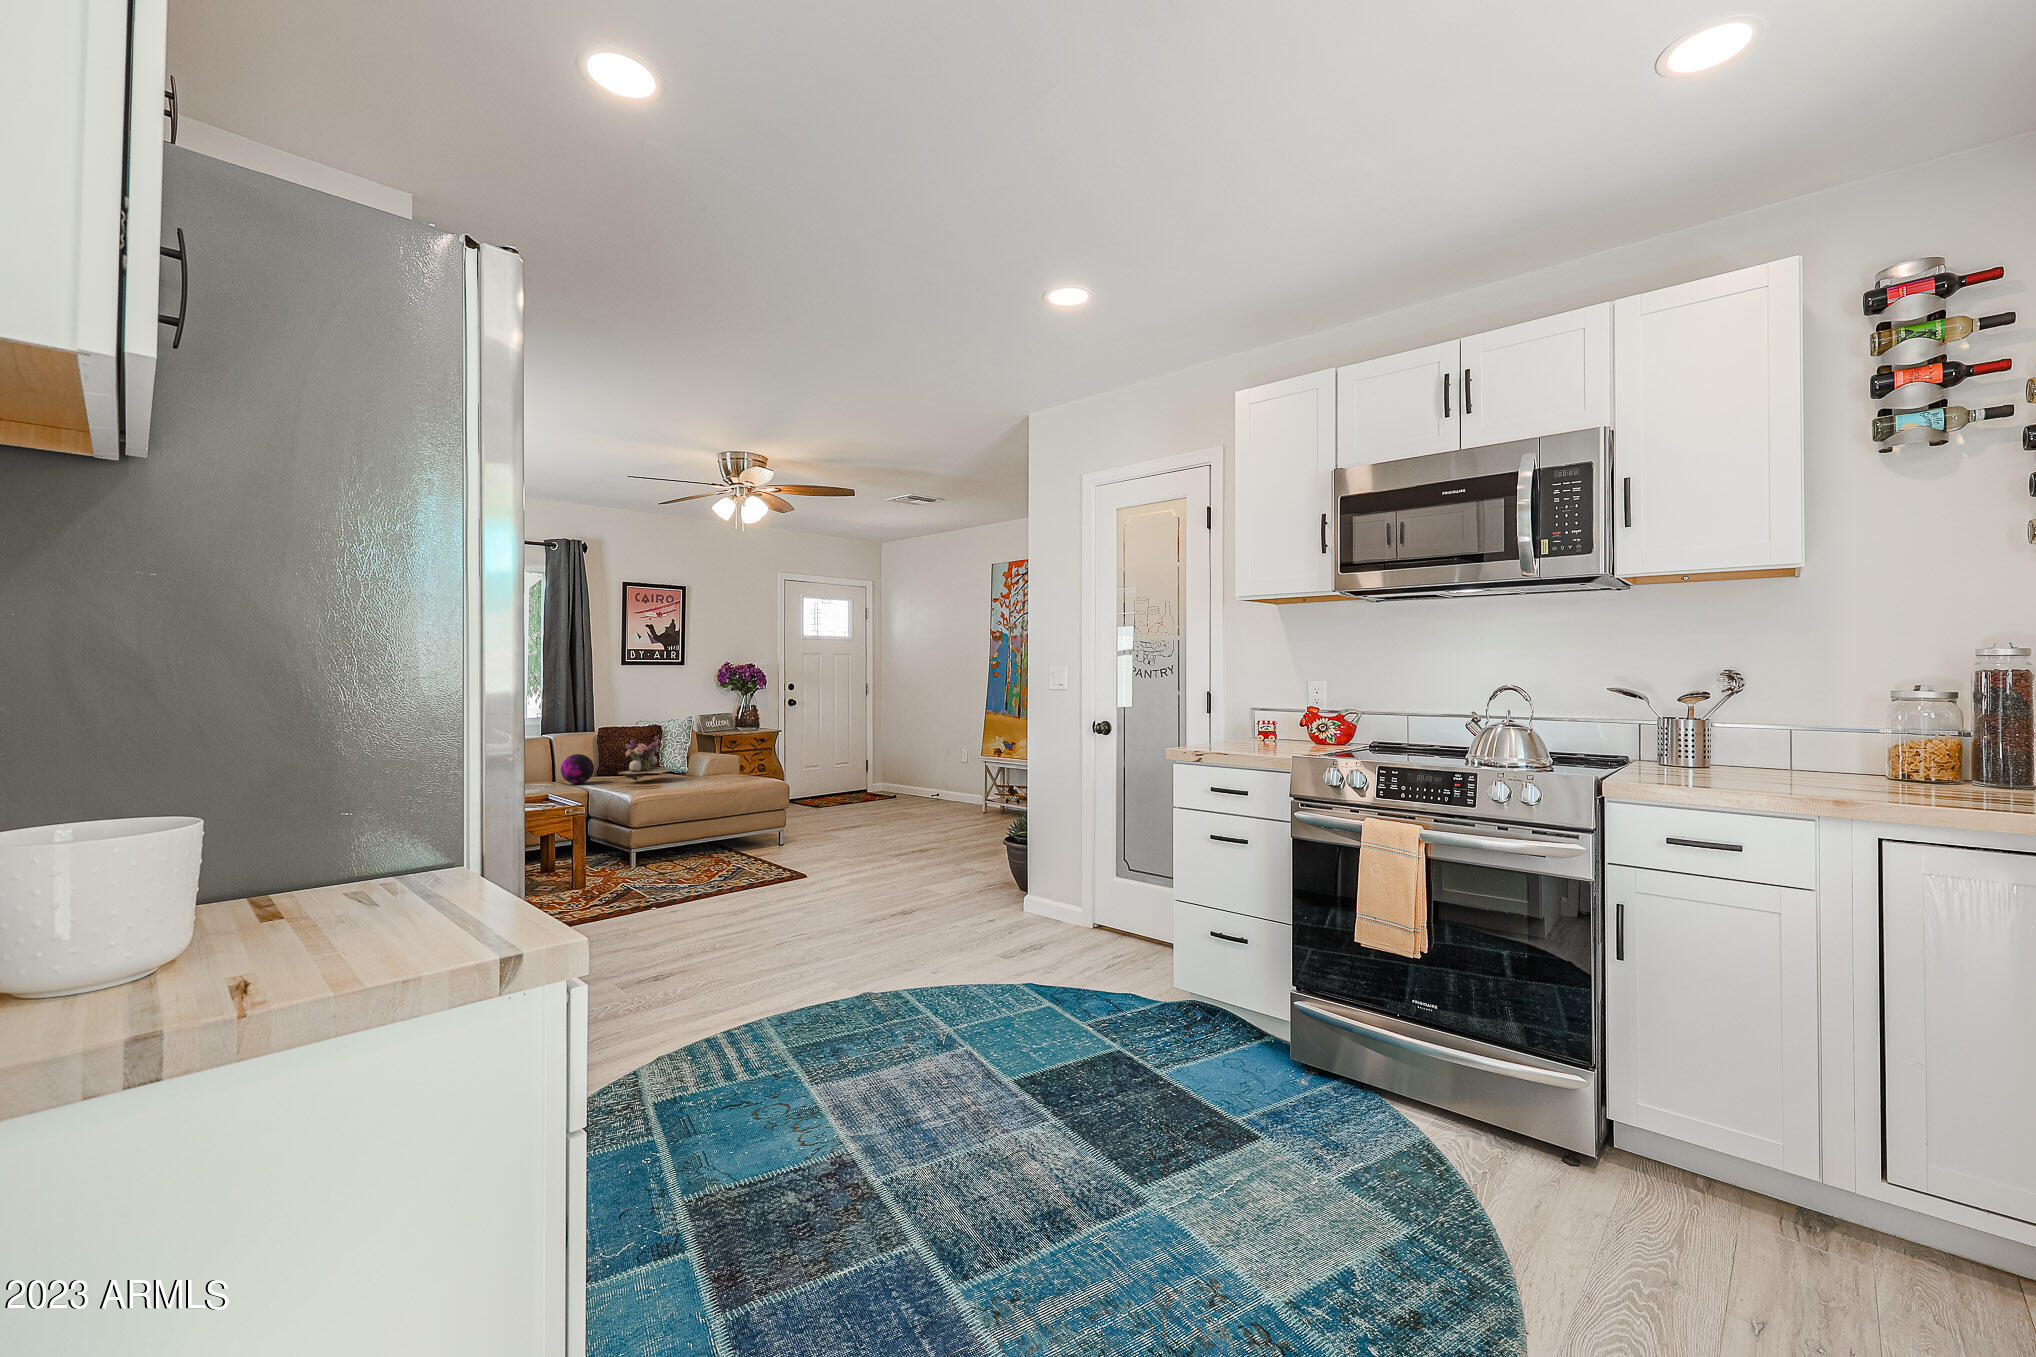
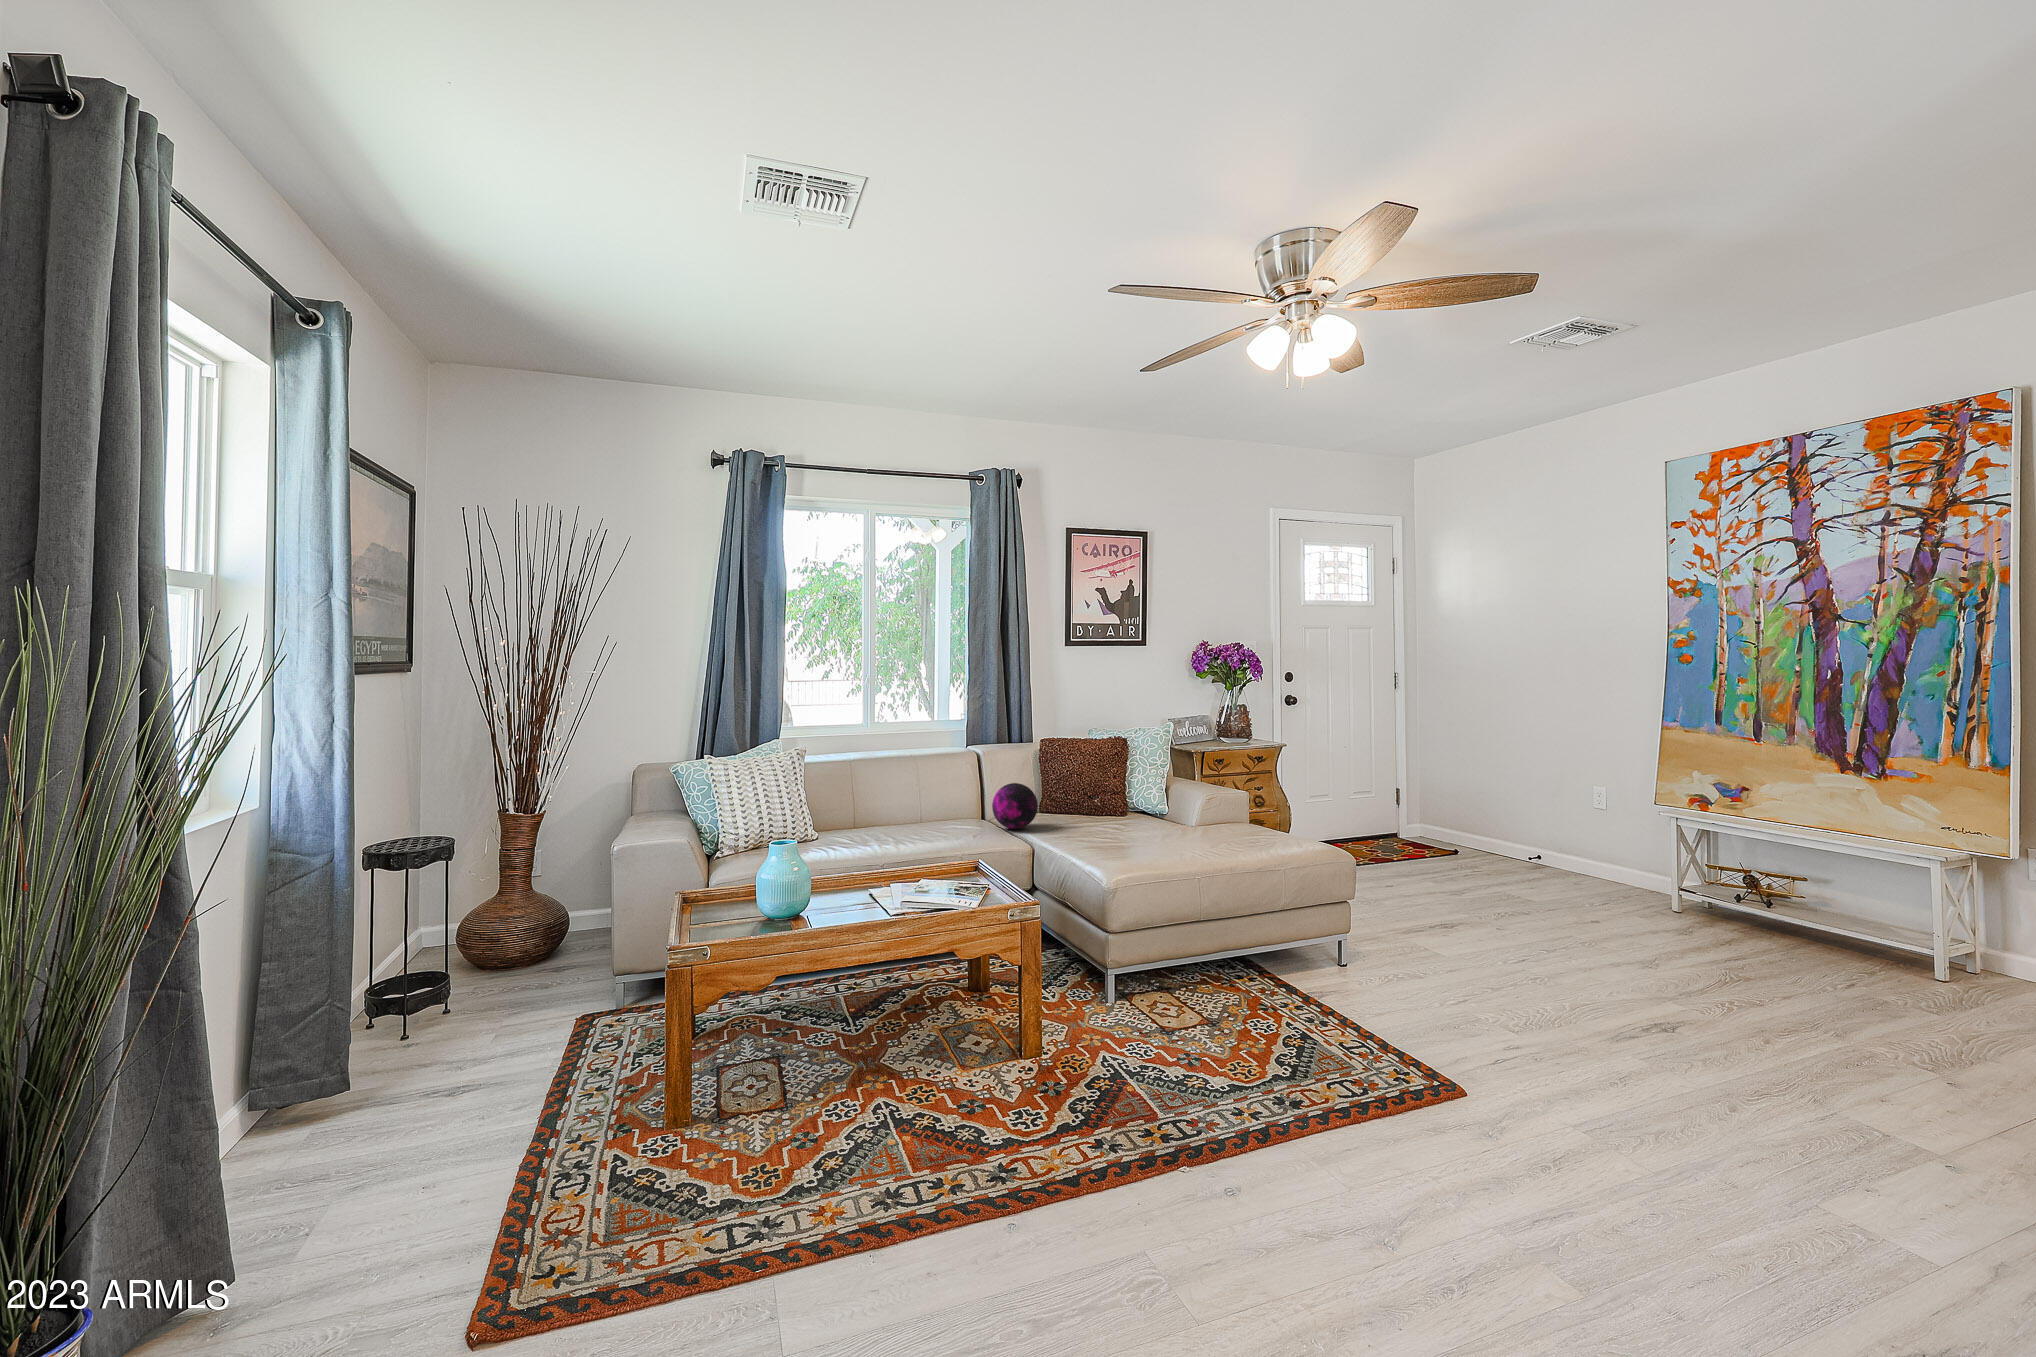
flower arrangement: present [618,735,674,781] -> none [1072,756,1156,832]

